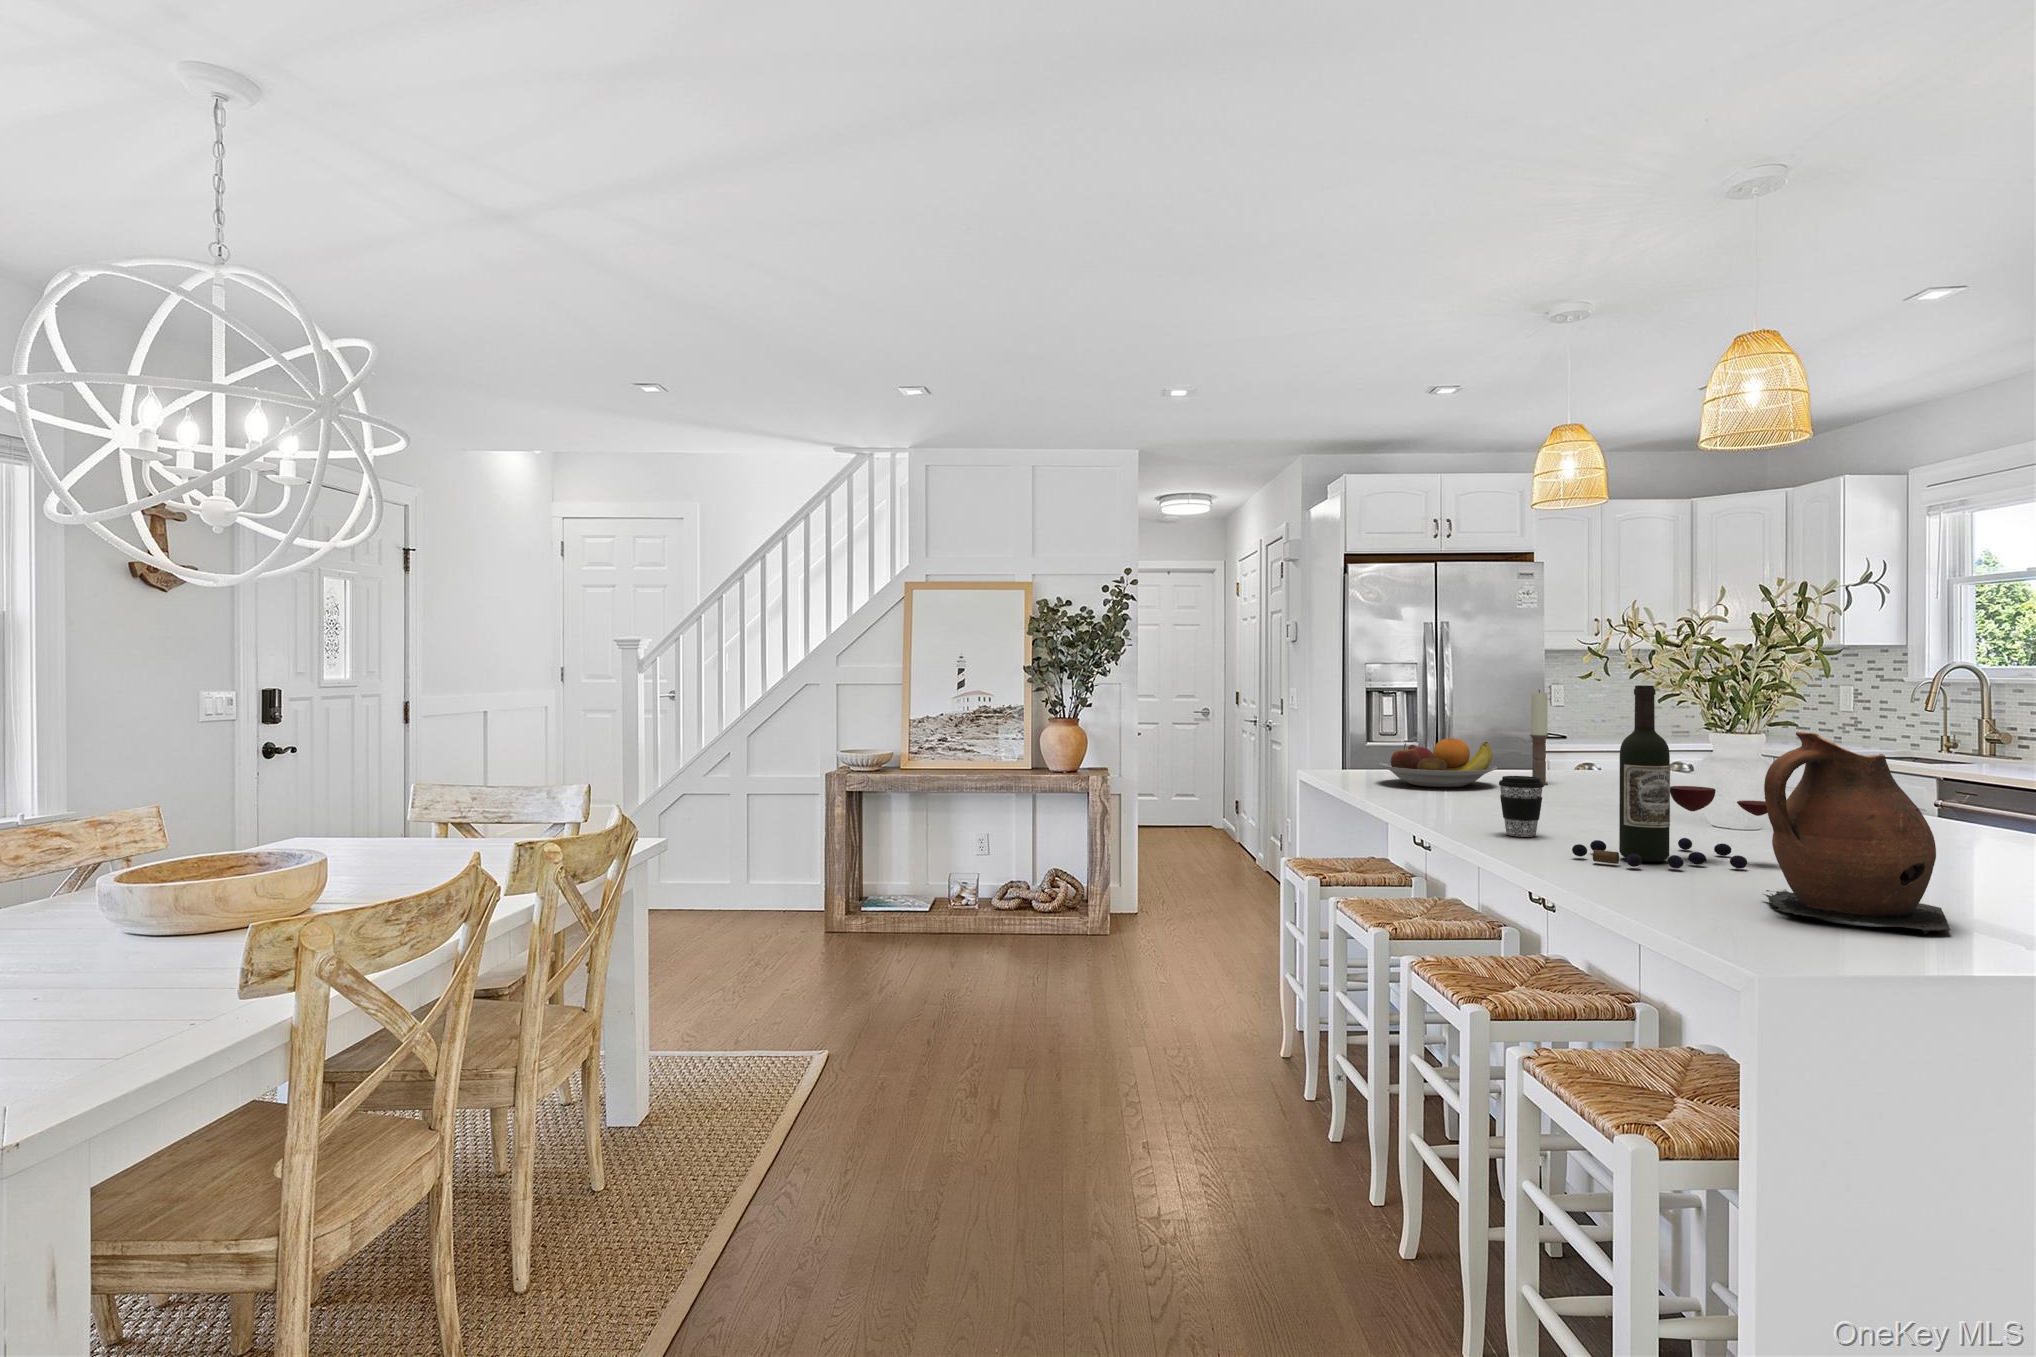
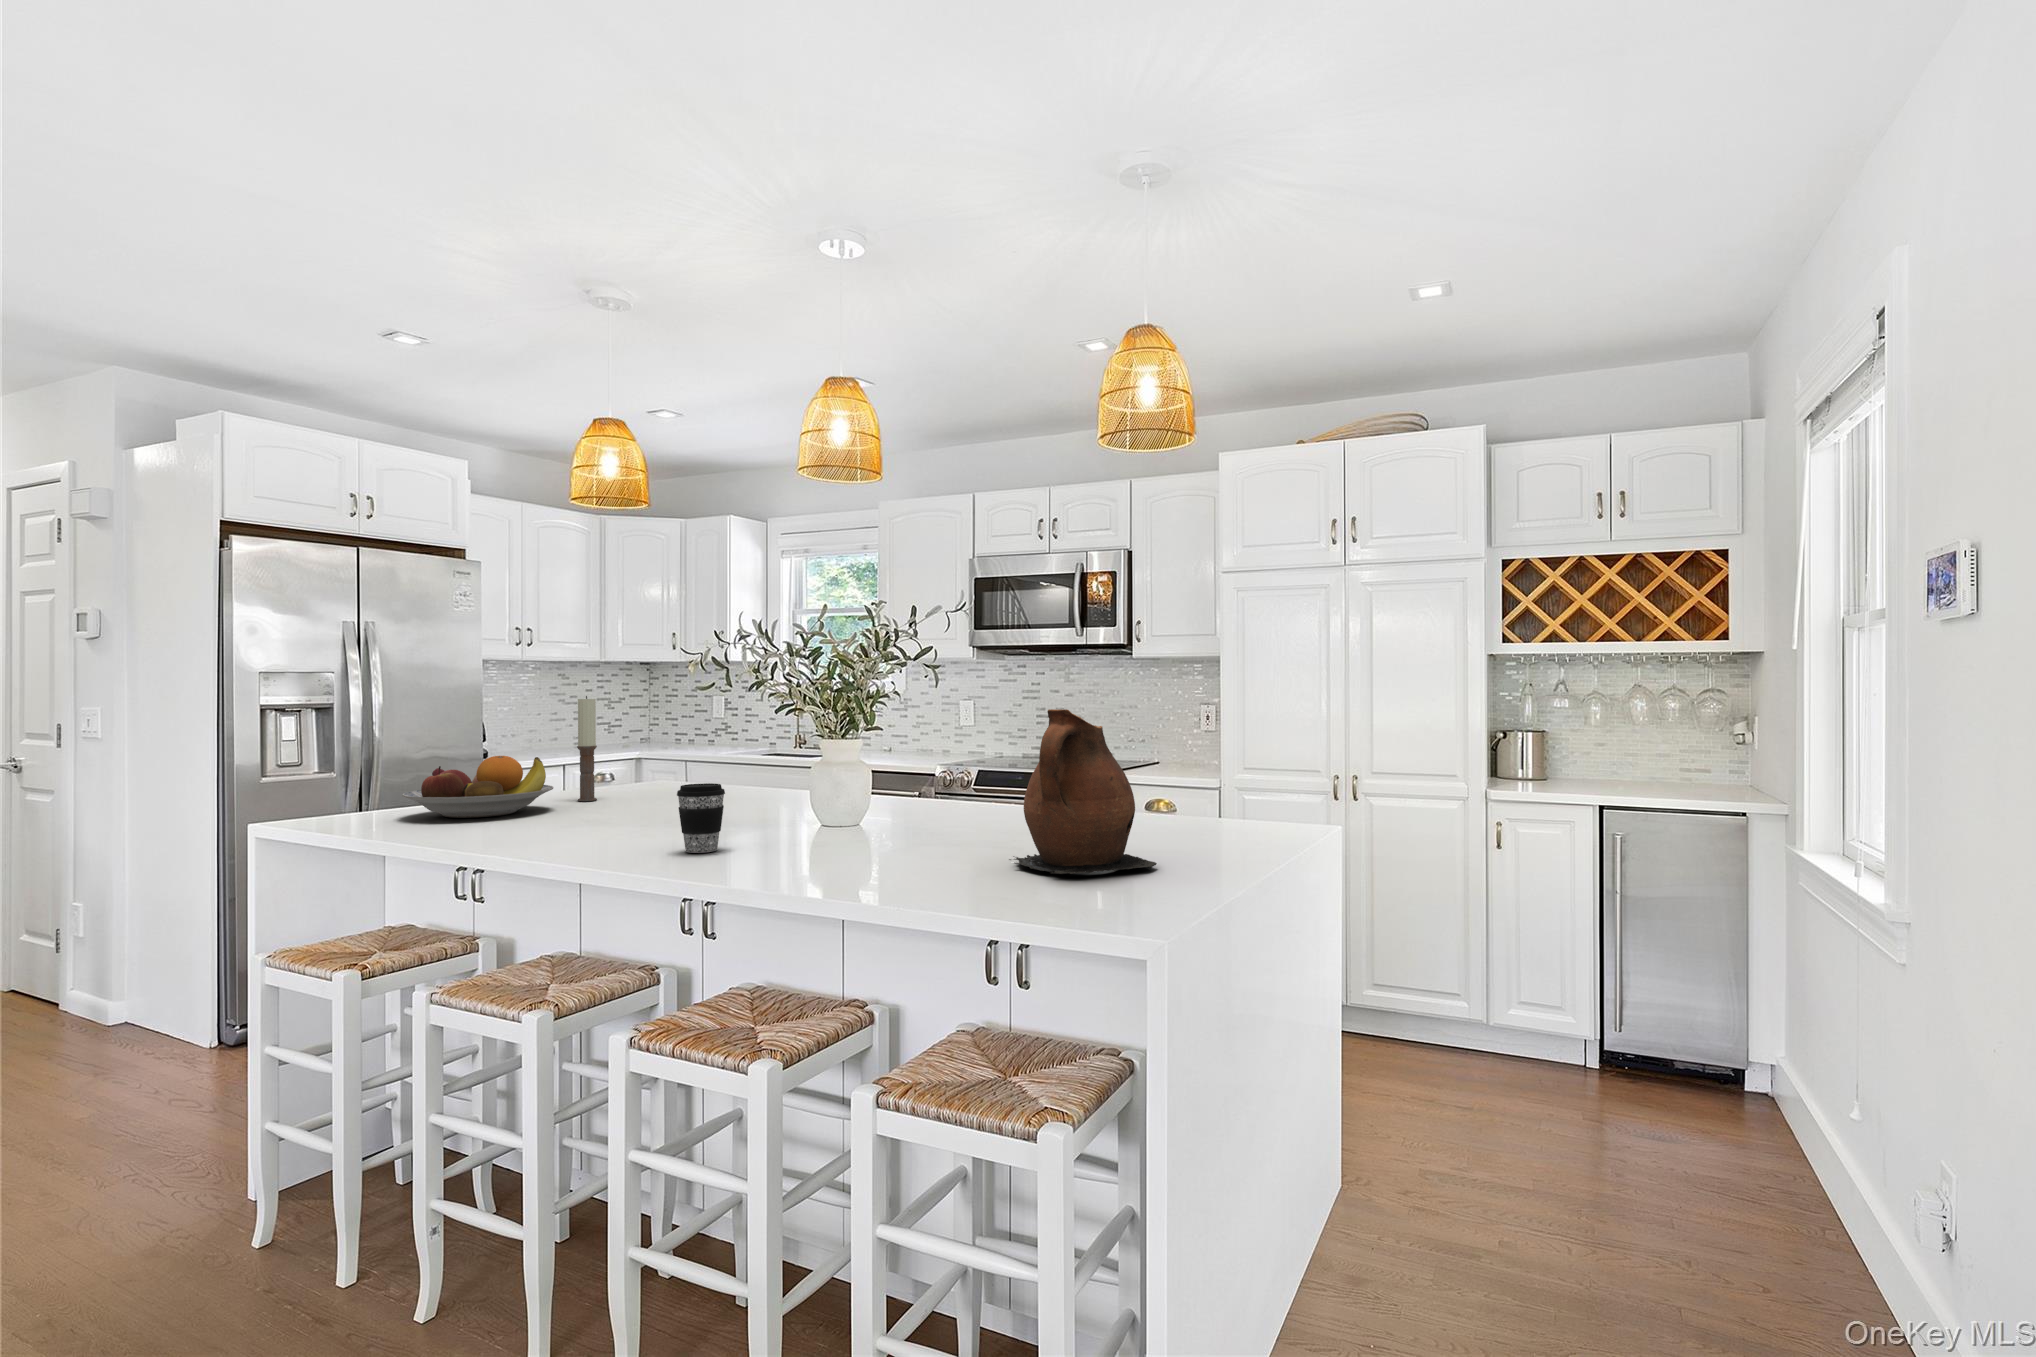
wine bottle: present [1572,685,1767,869] -> none [801,676,950,863]

